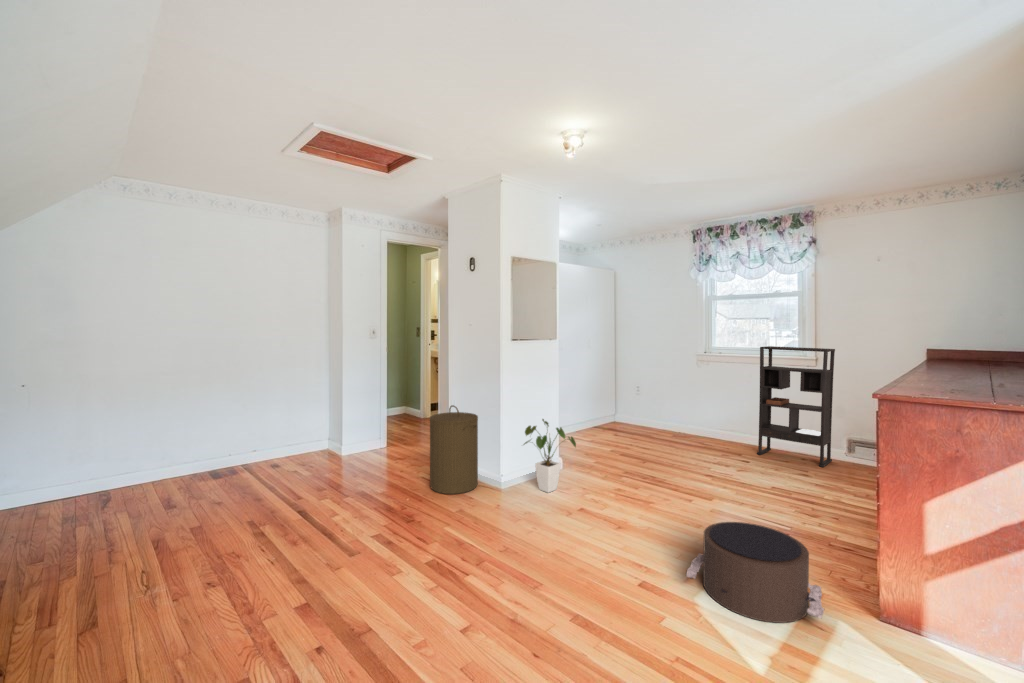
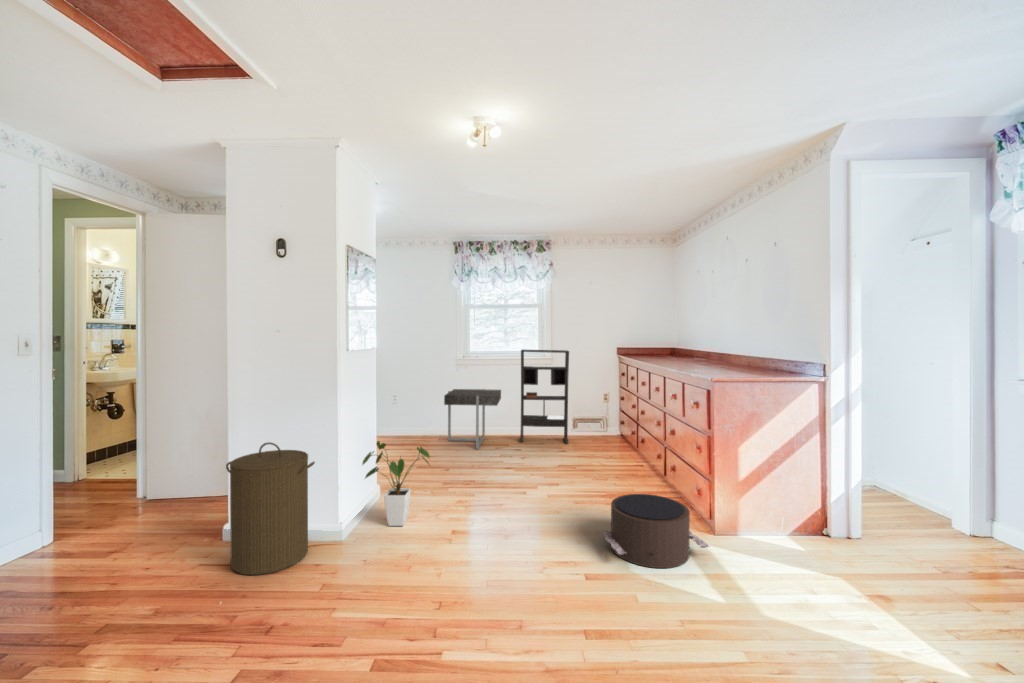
side table: none [665,386,743,451] -> present [444,389,501,449]

